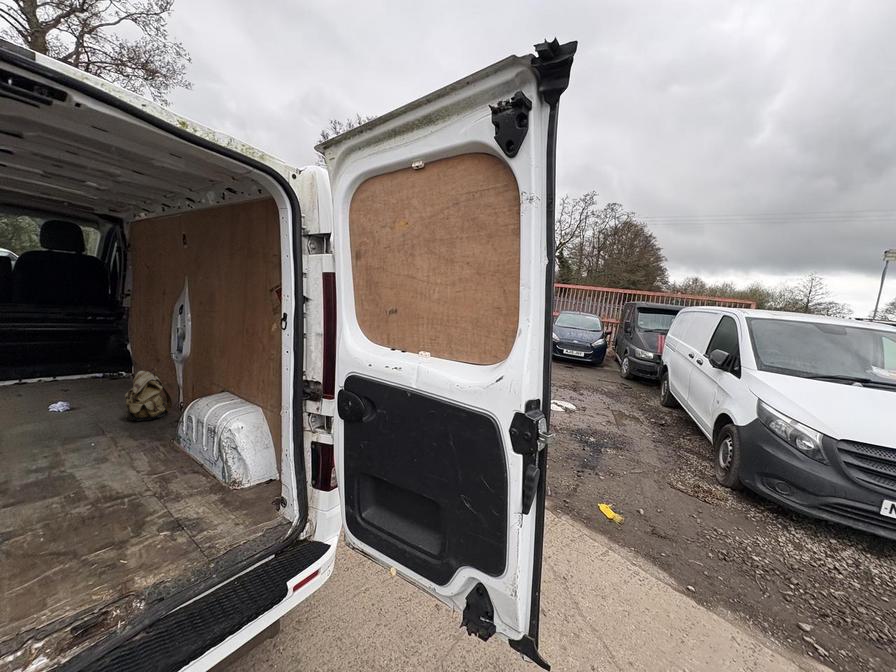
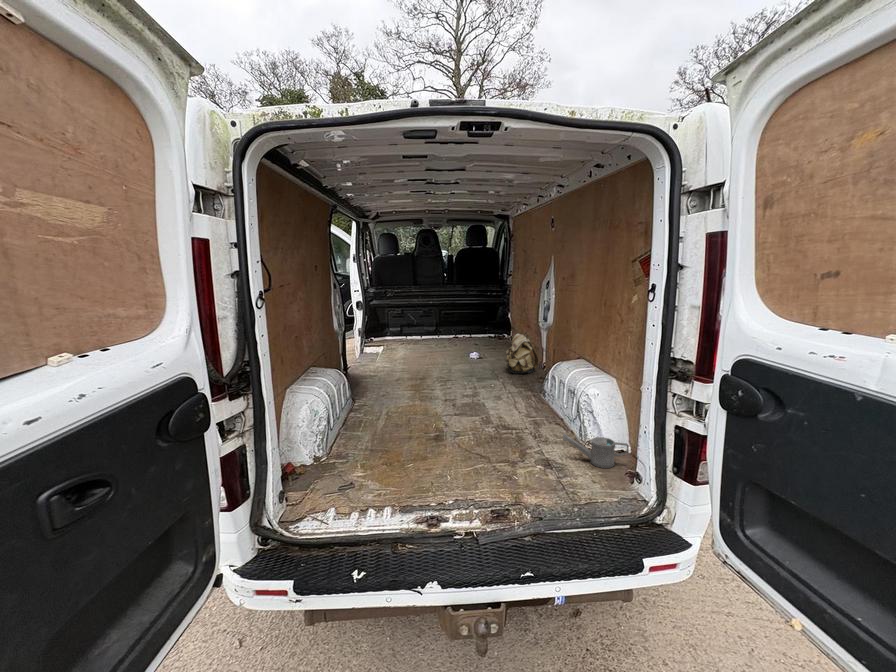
watering can: none [203,471,275,503] -> present [563,433,629,468]

